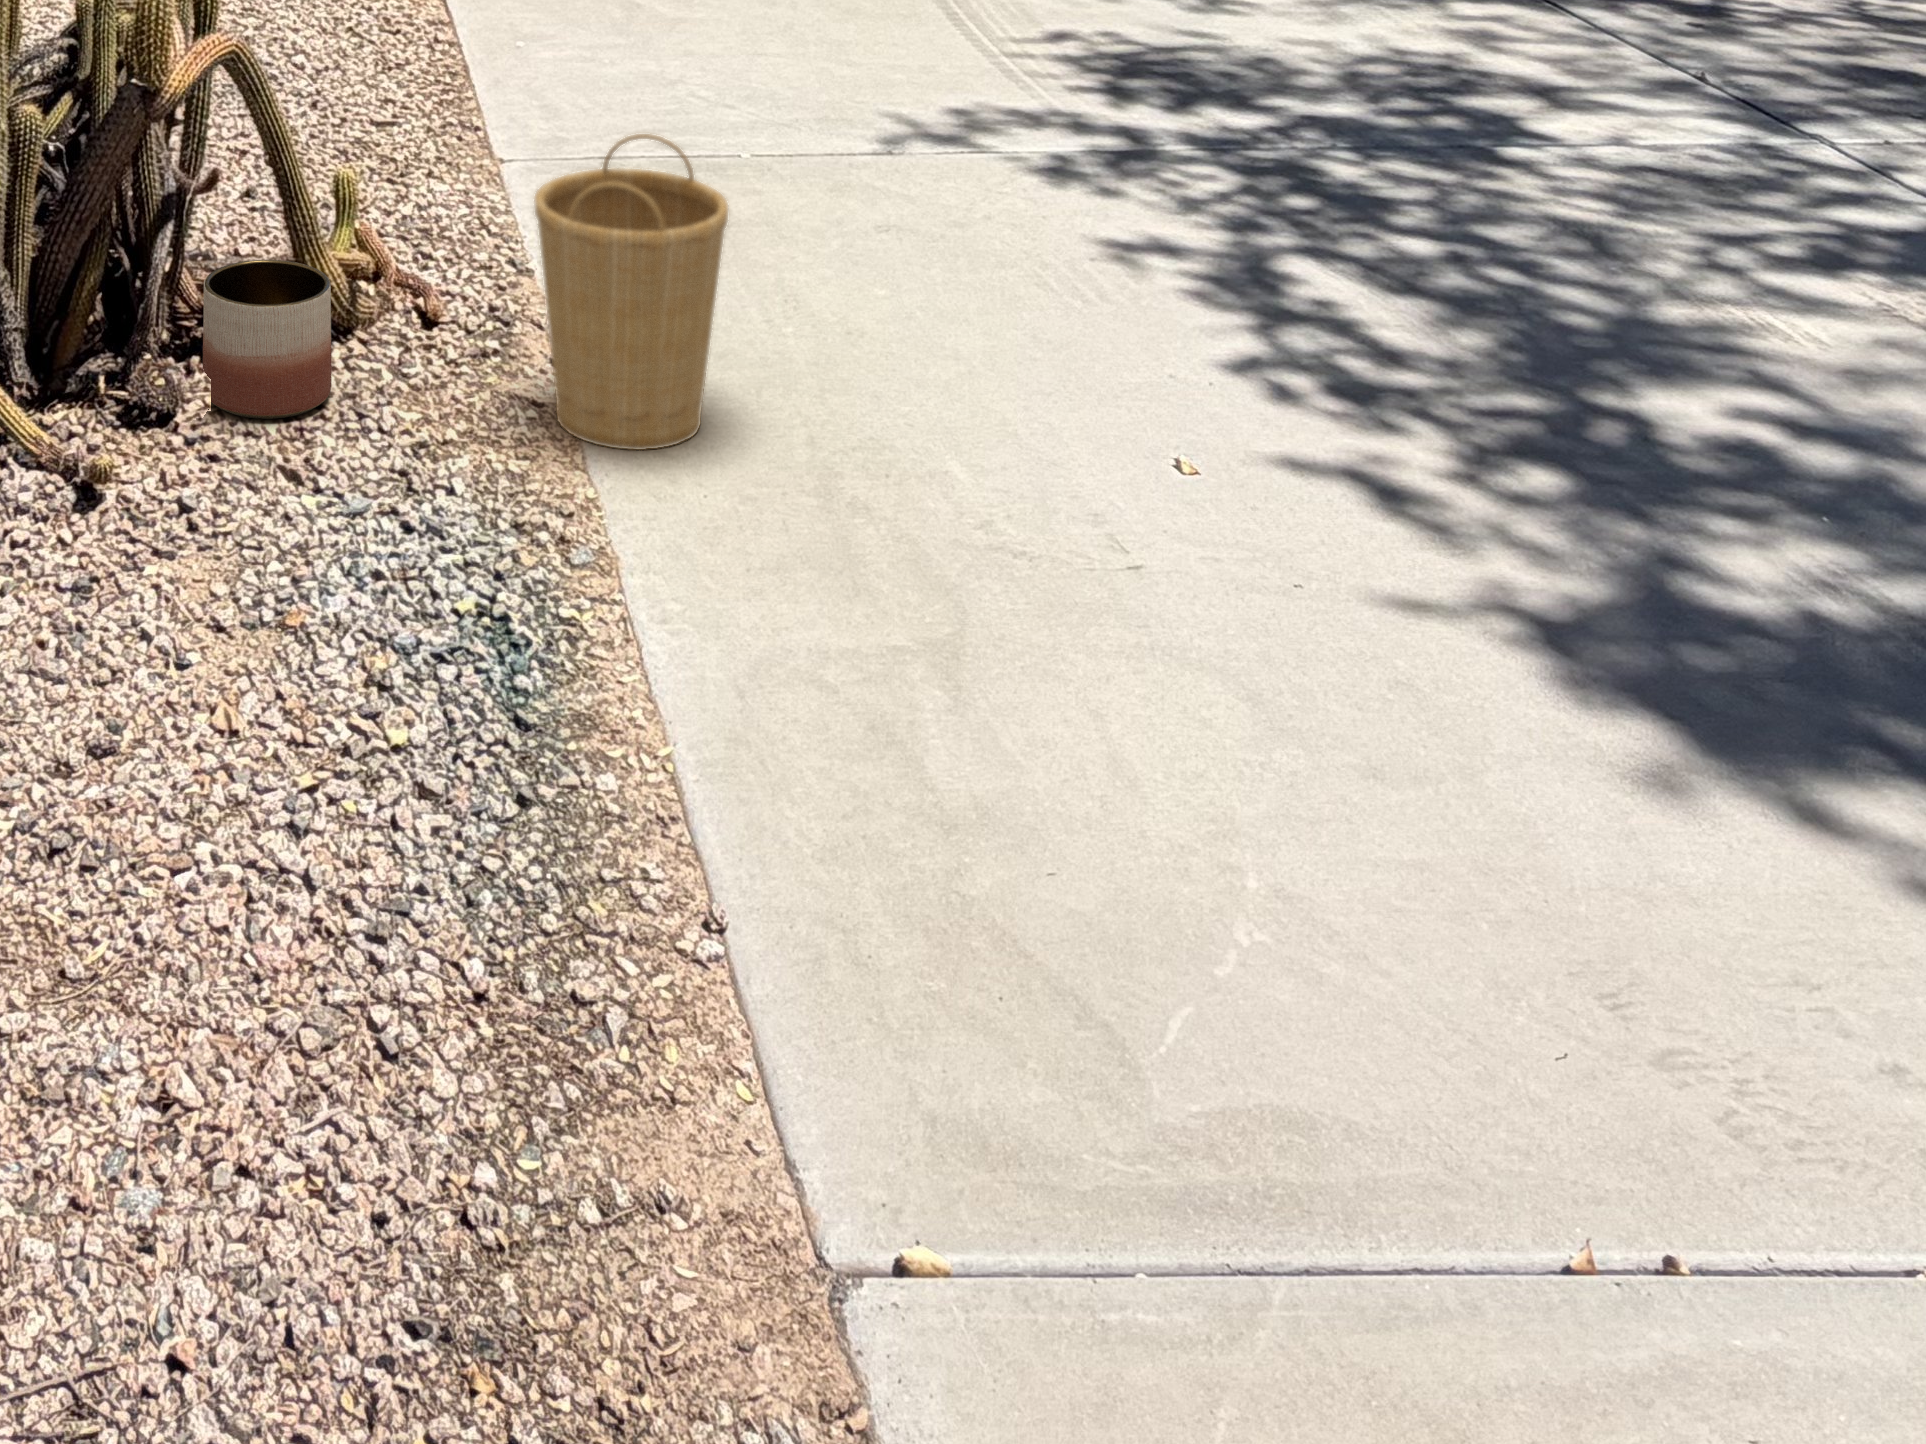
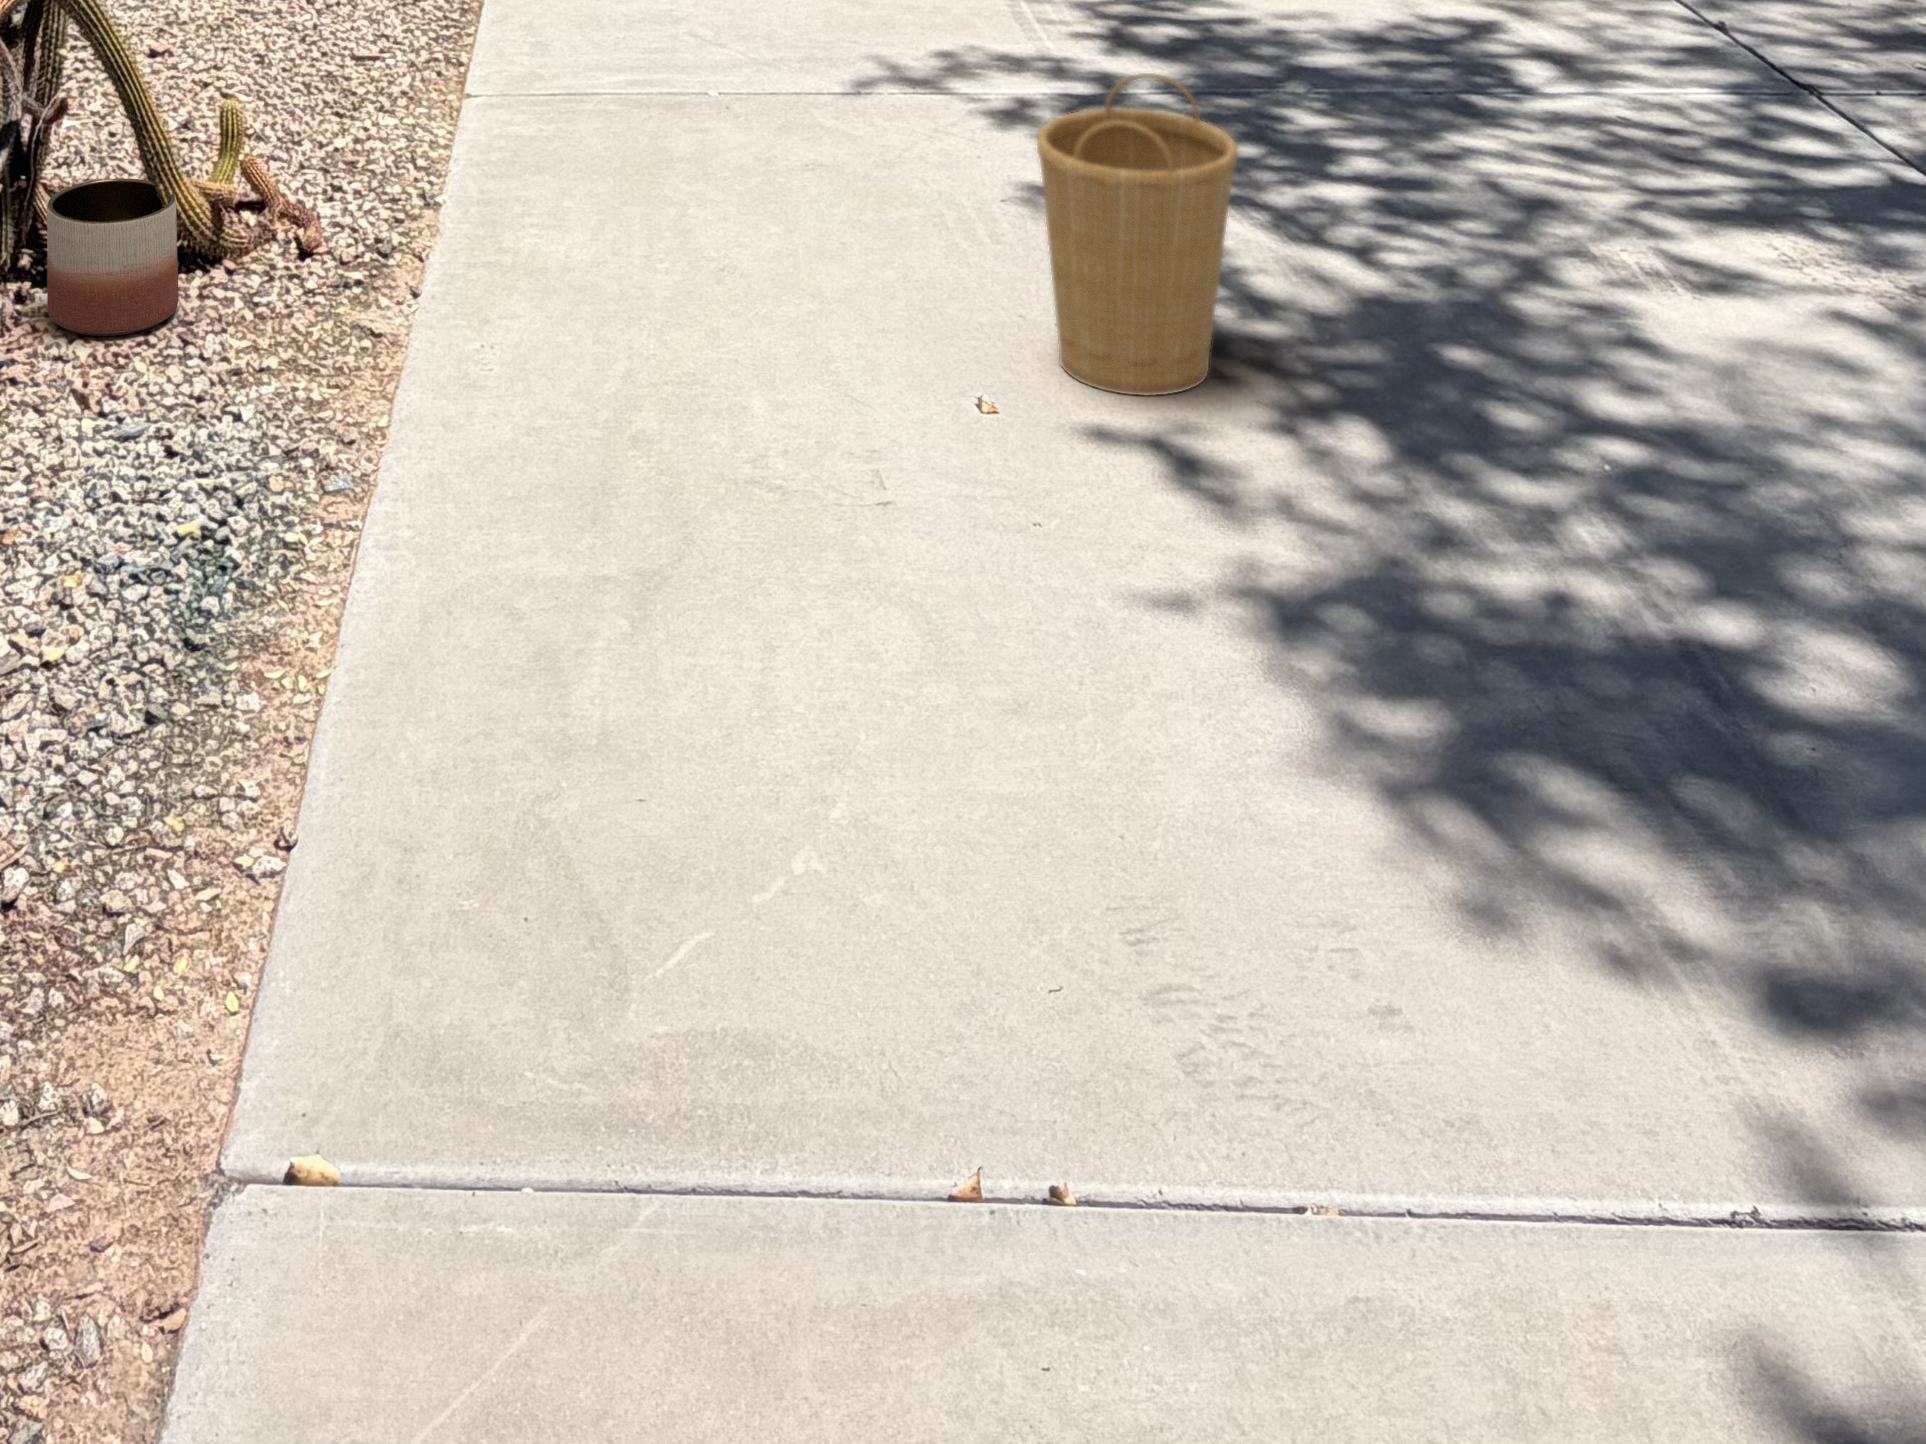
basket: present [534,134,728,450] -> present [1037,73,1238,396]

